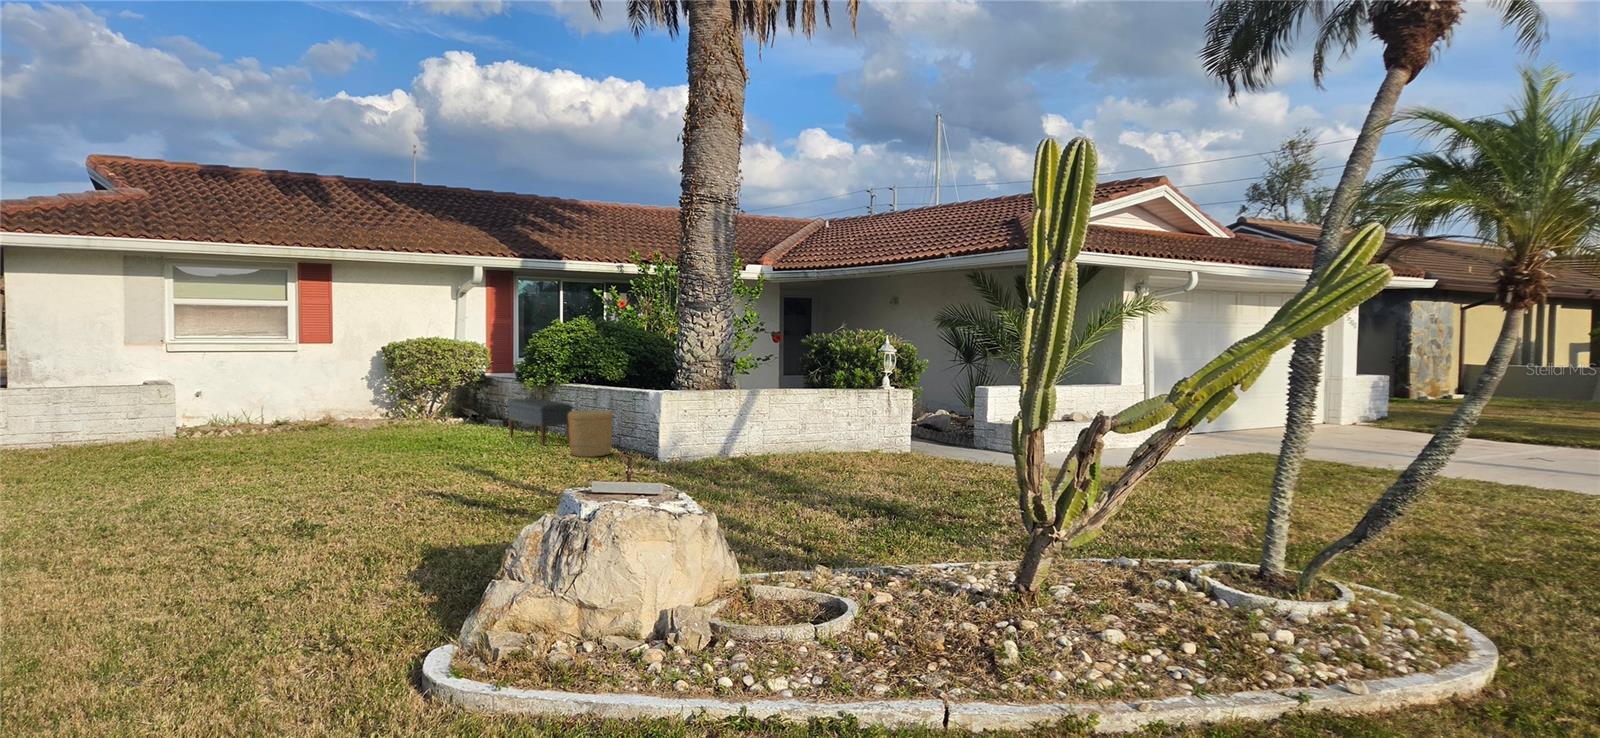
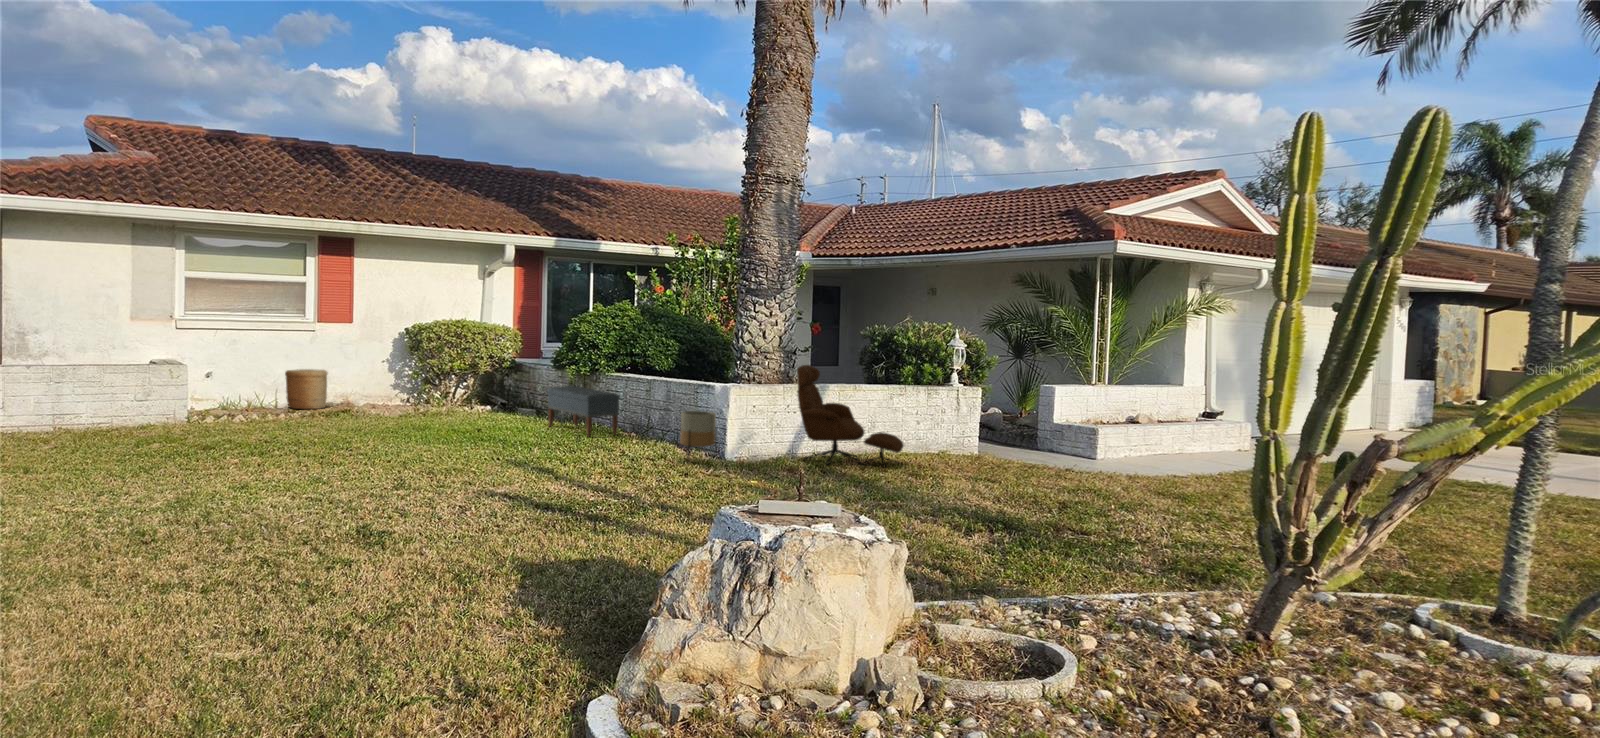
lounge chair: none [727,372,830,467] -> present [797,365,904,467]
basket: present [568,410,613,457] -> present [285,369,327,409]
planter: none [618,418,653,466] -> present [680,411,717,458]

